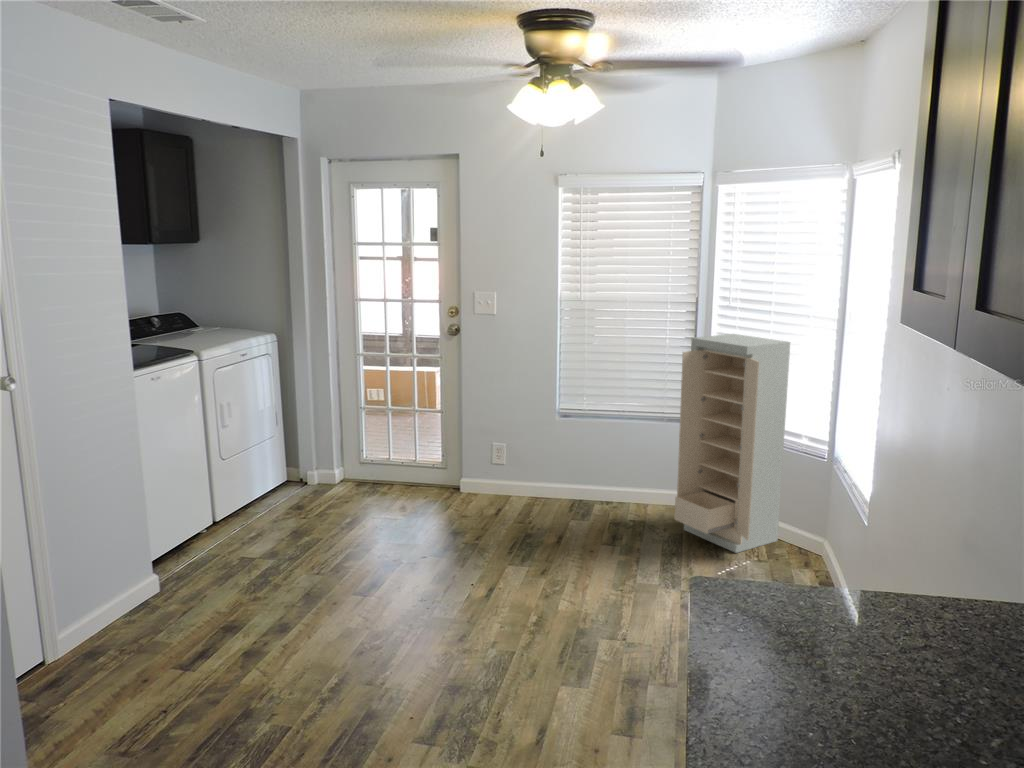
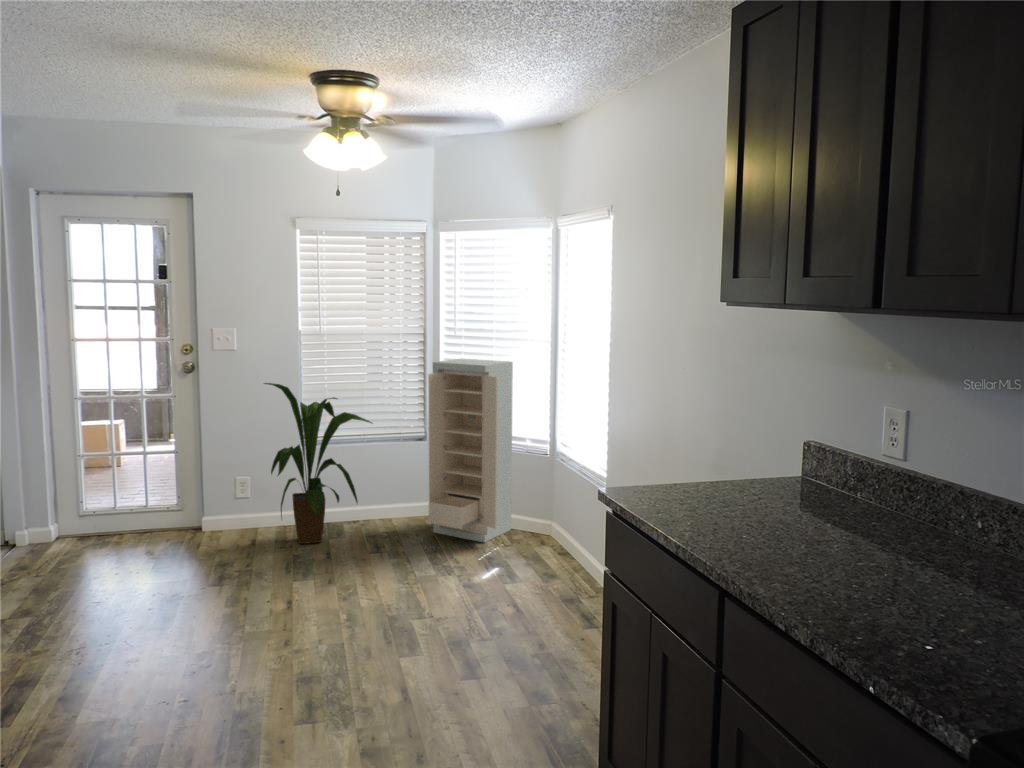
house plant: none [505,352,627,522] -> present [264,383,372,544]

